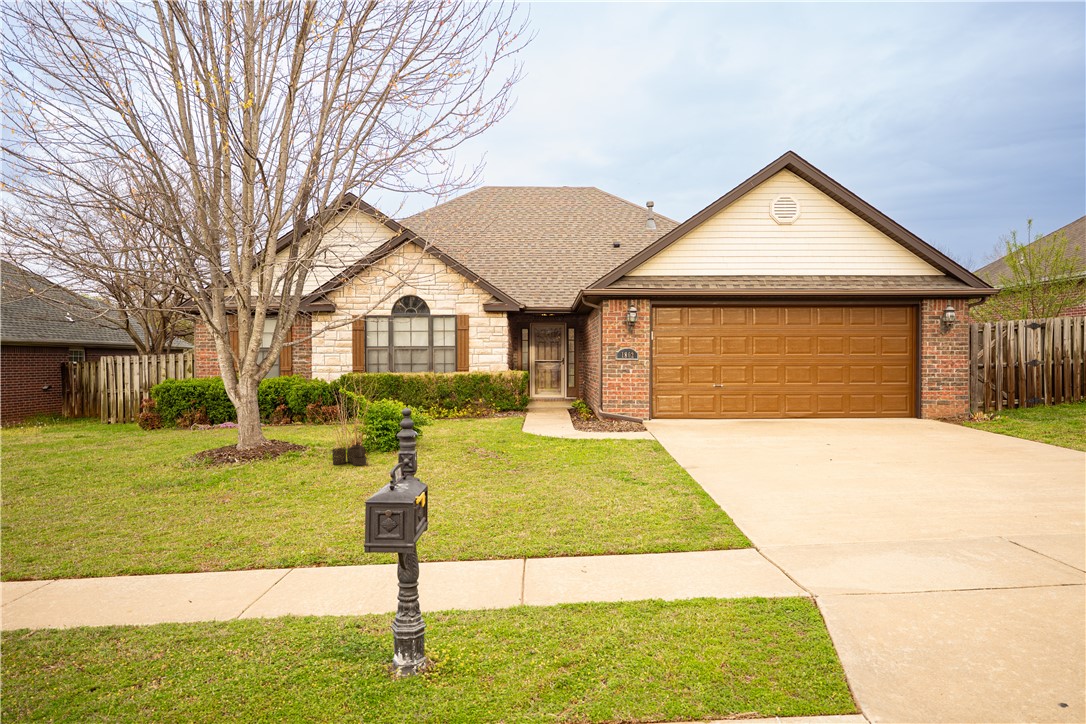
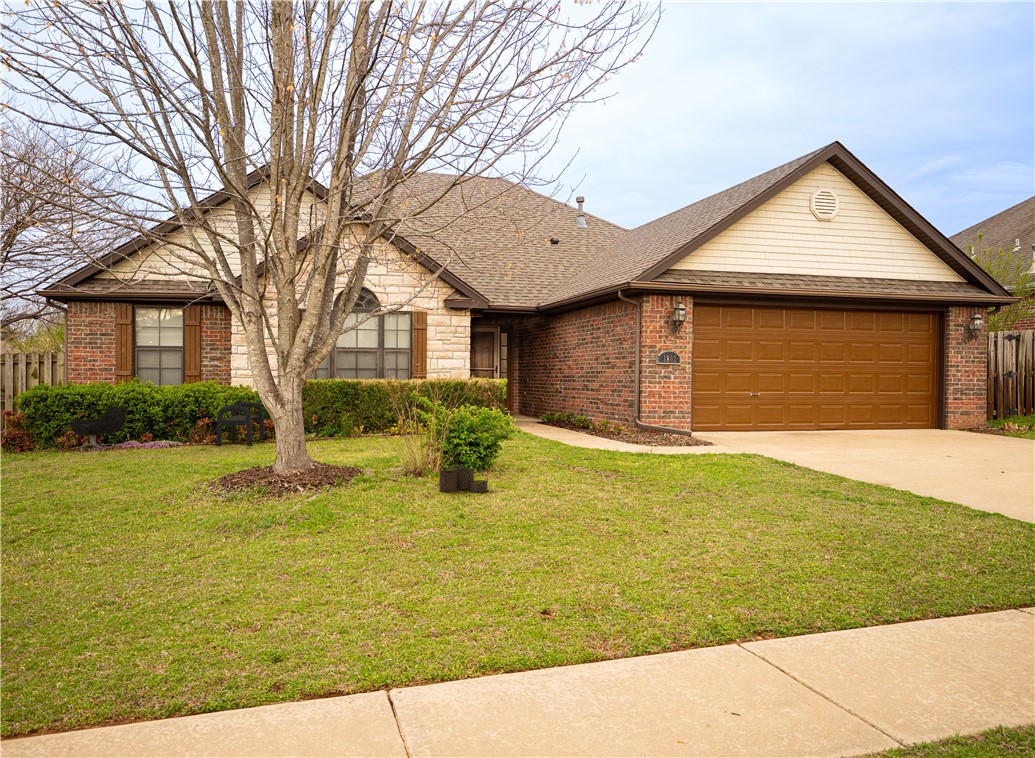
bench: none [270,392,312,425] -> present [216,402,265,446]
lounge chair: none [179,395,218,425] -> present [70,406,127,448]

